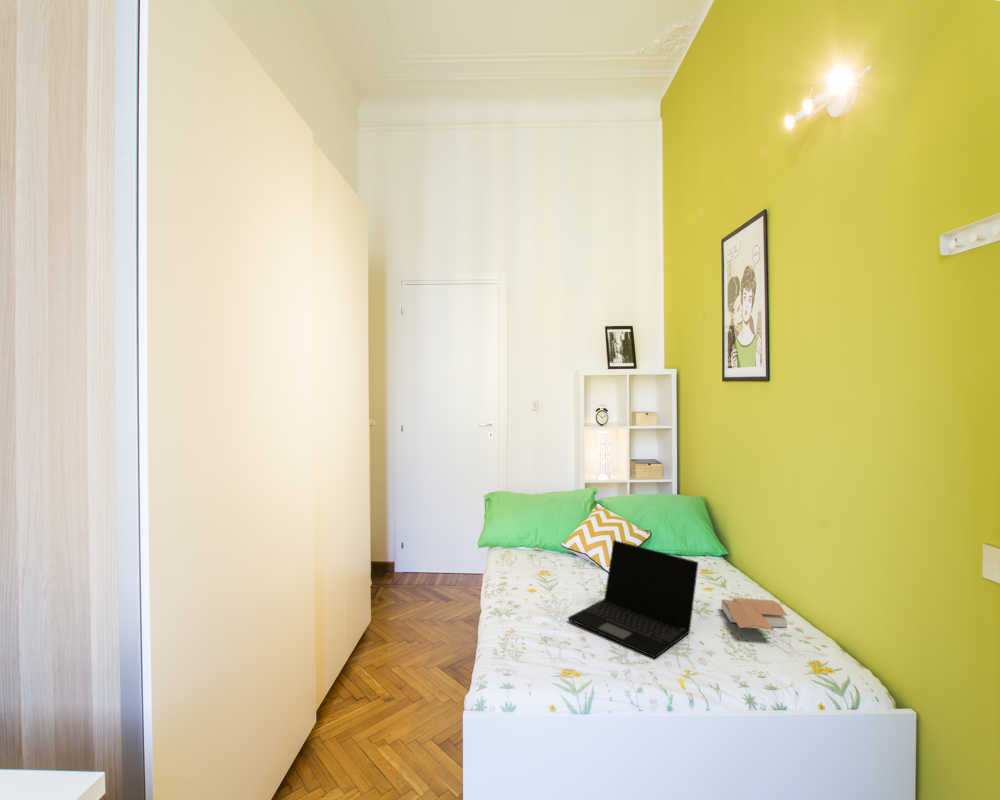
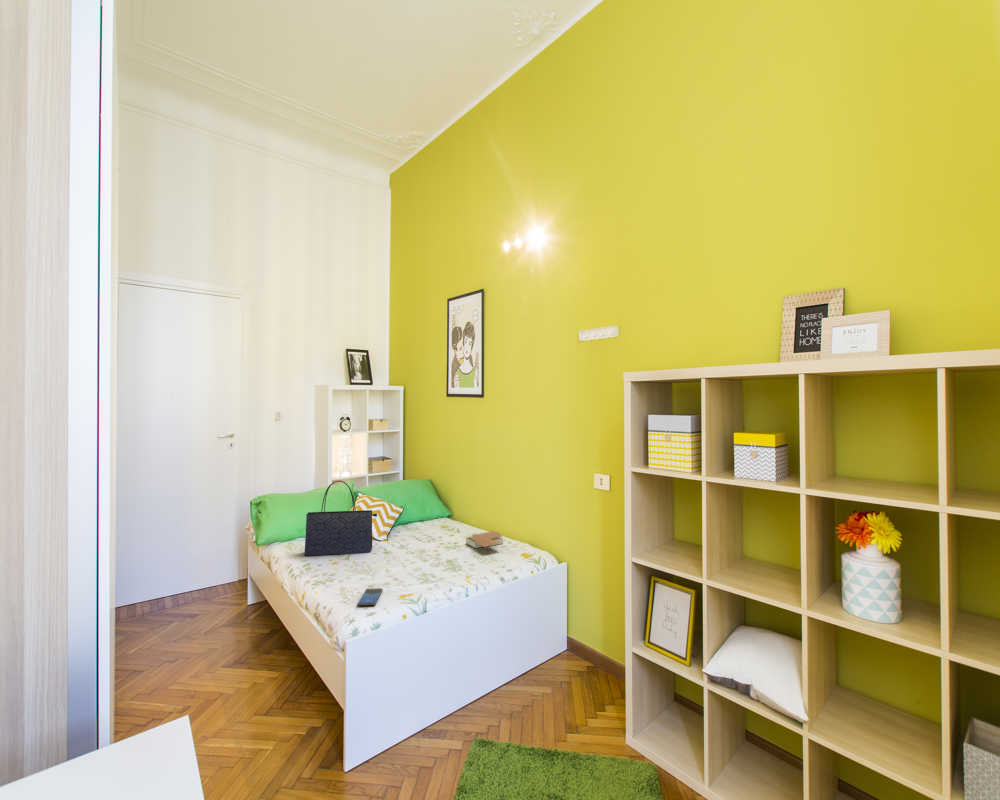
tote bag: none [513,488,593,587] -> present [304,481,377,556]
laptop: present [568,540,698,658] -> none [378,511,460,575]
smartphone: none [506,643,552,674] -> present [358,588,383,606]

